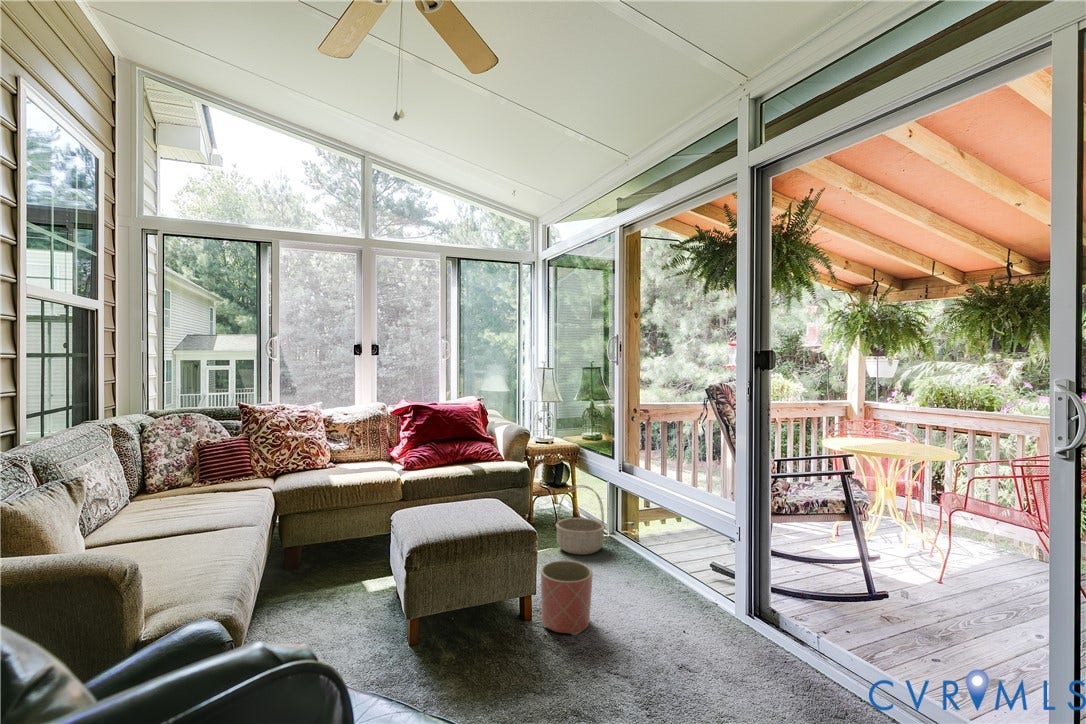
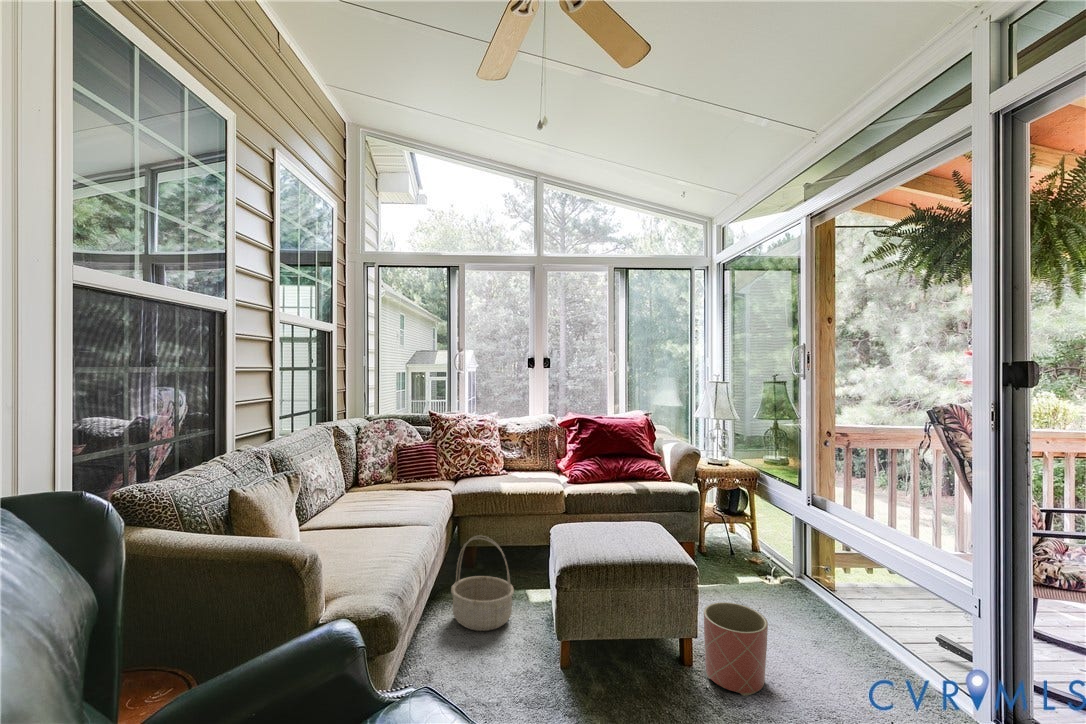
basket: present [556,485,605,555] -> present [451,536,514,631]

